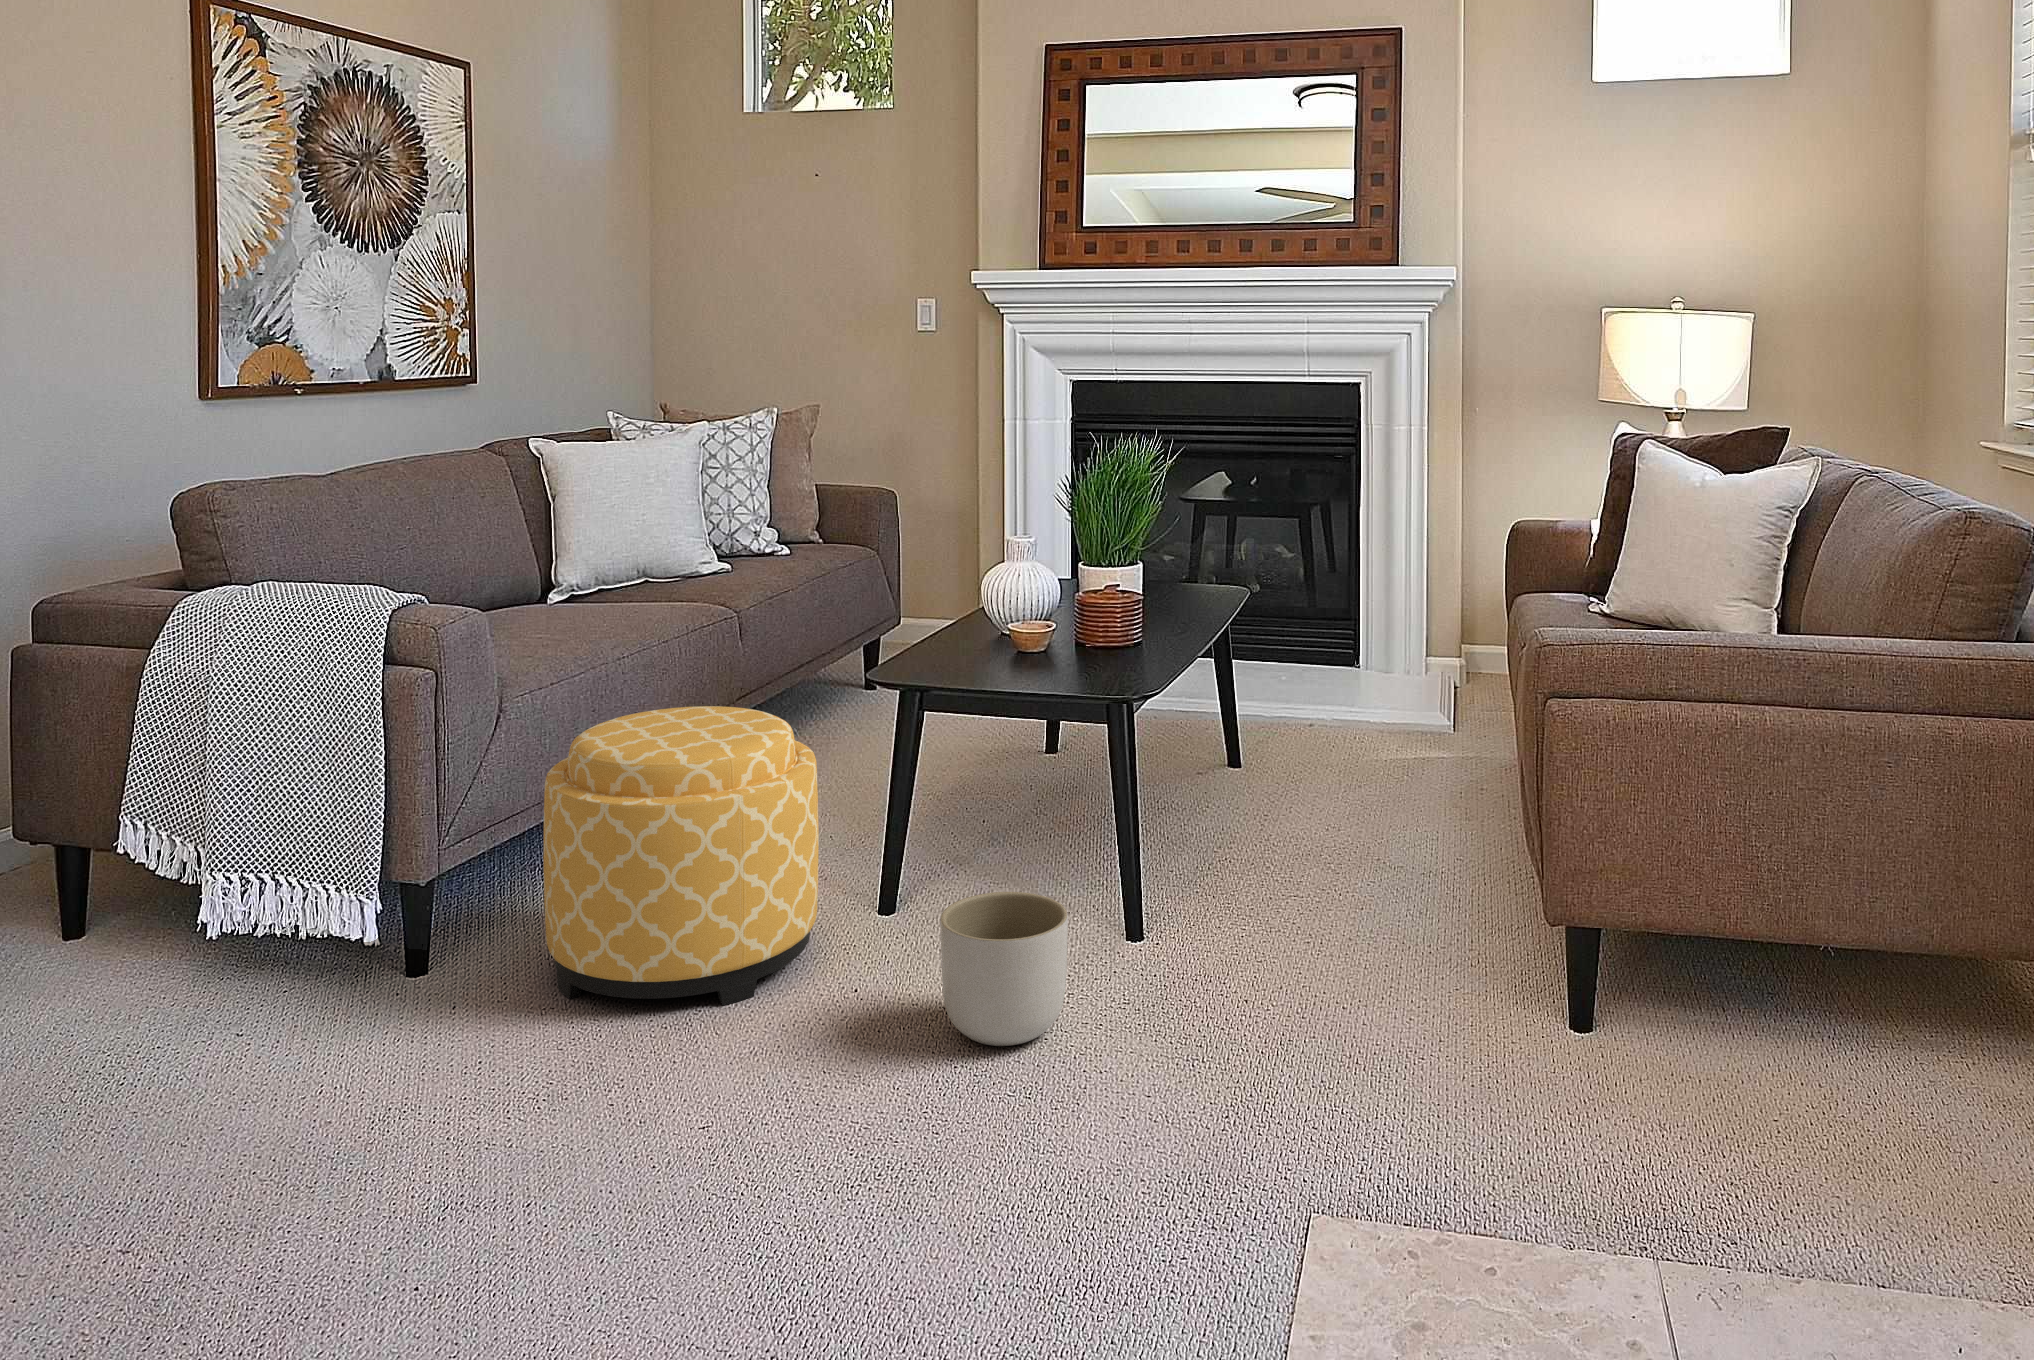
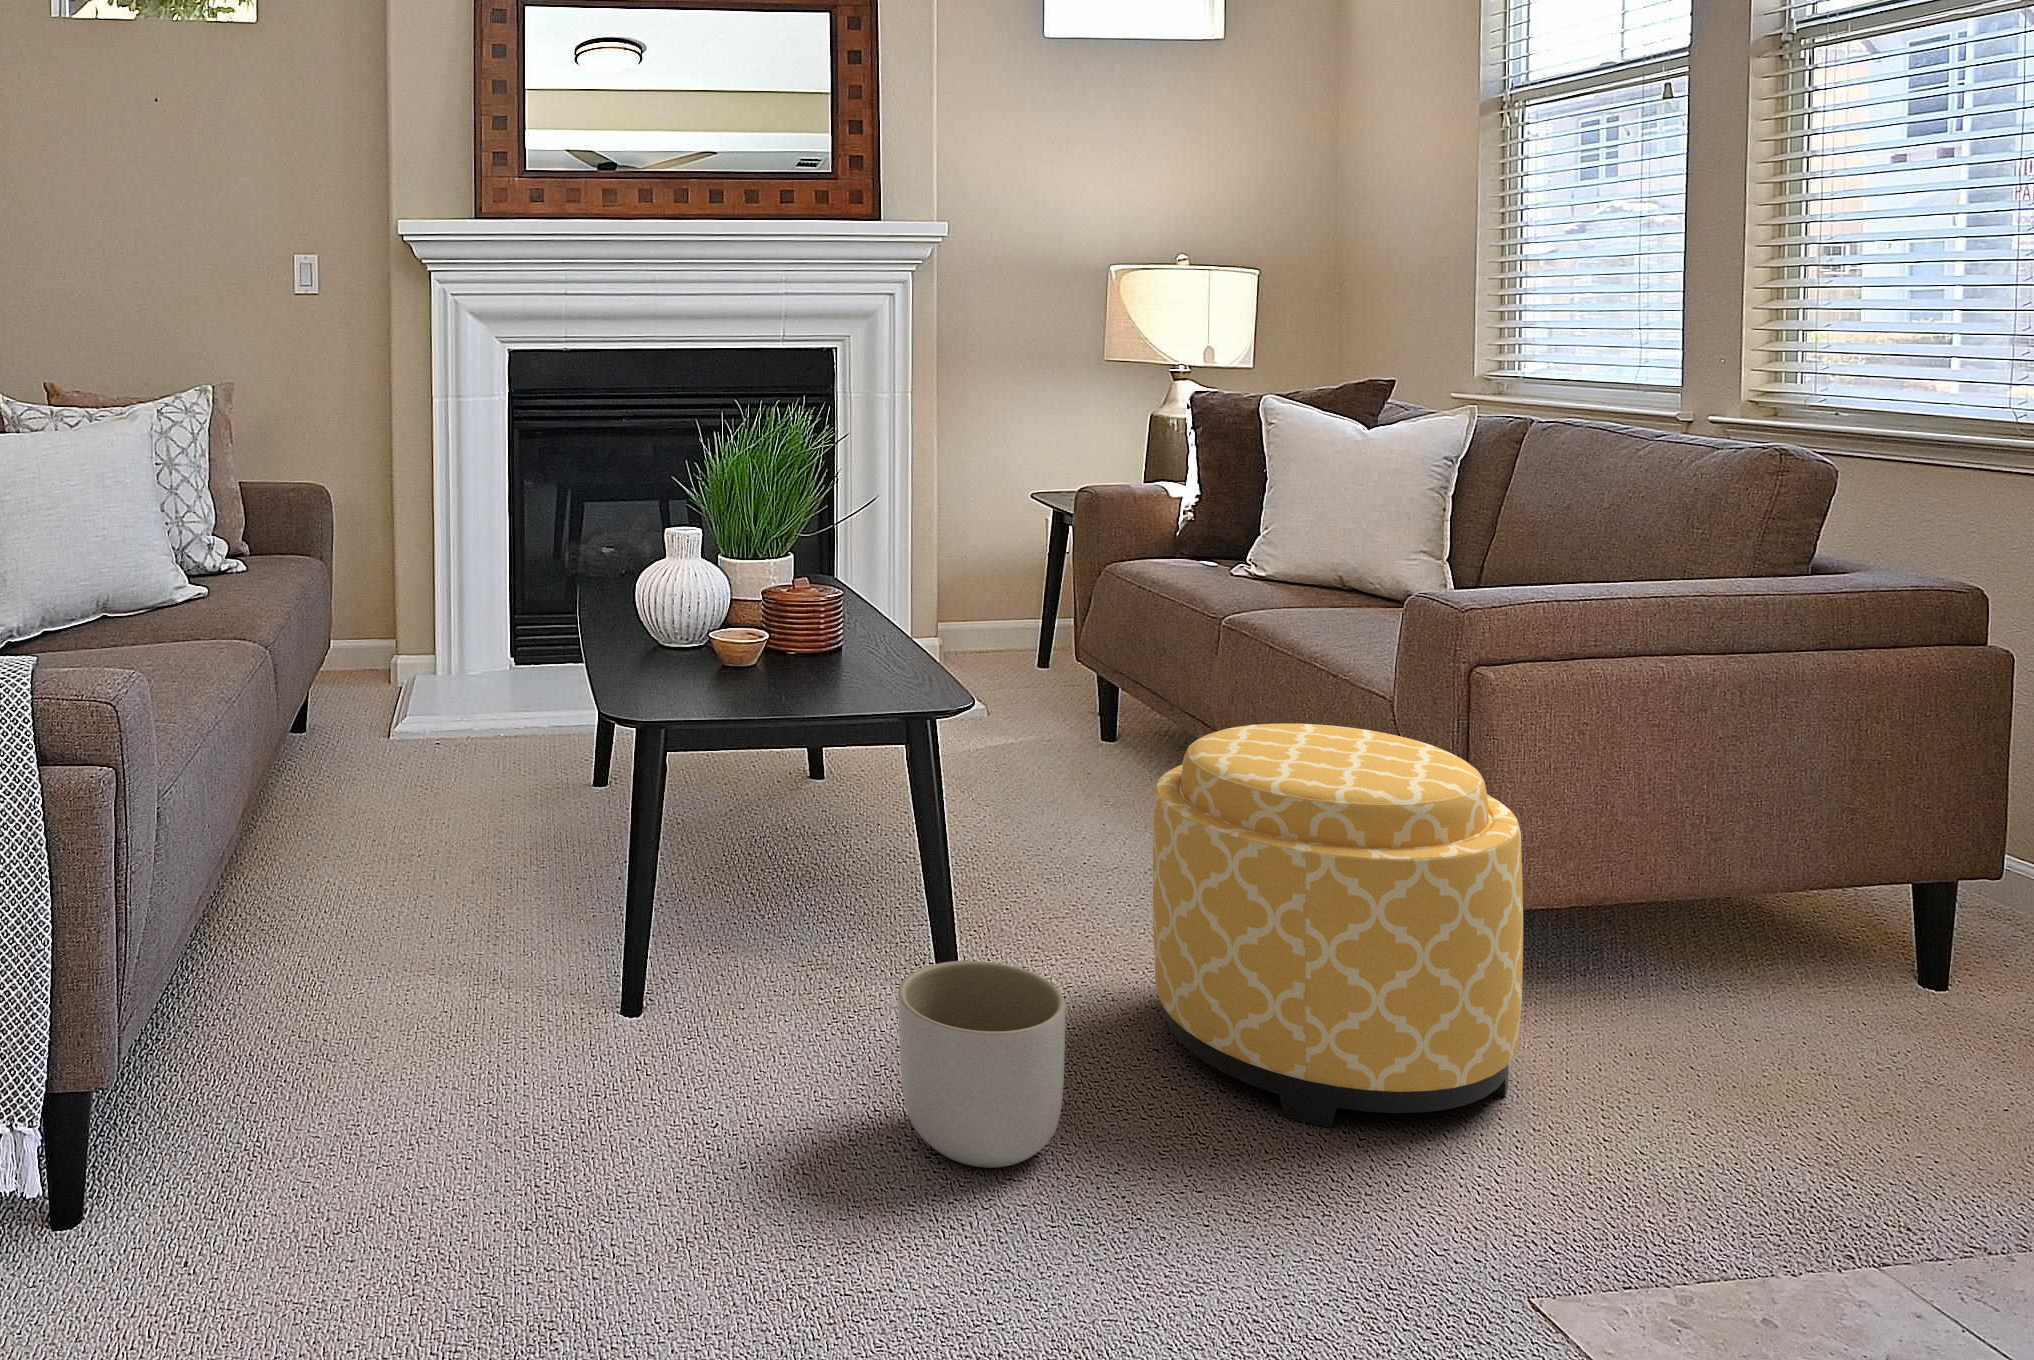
ottoman: present [543,706,819,1005] -> present [1153,723,1523,1128]

